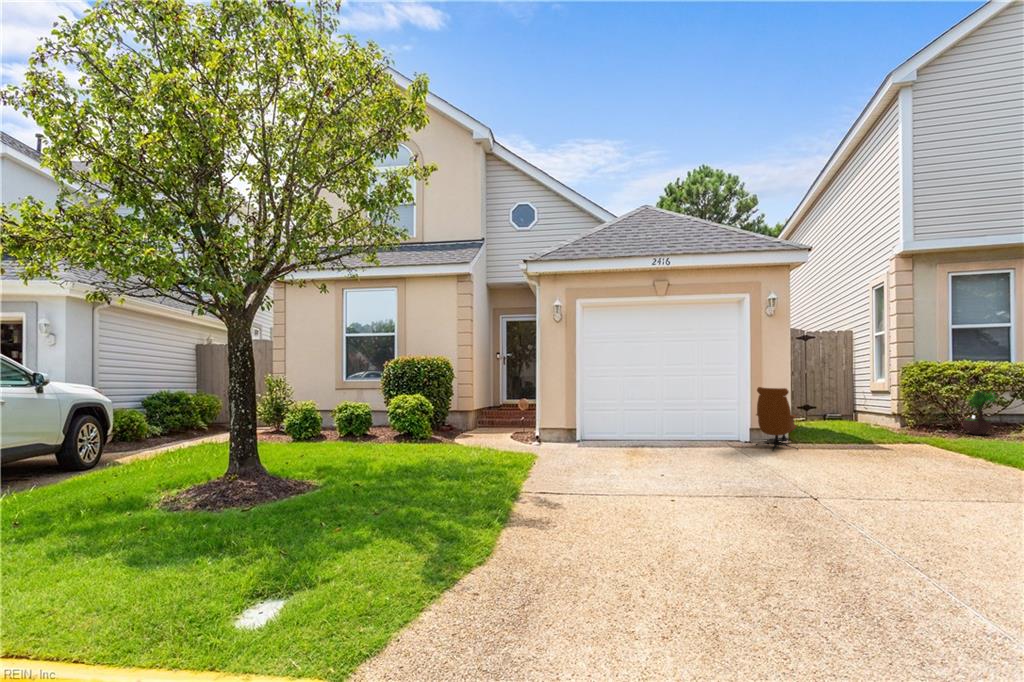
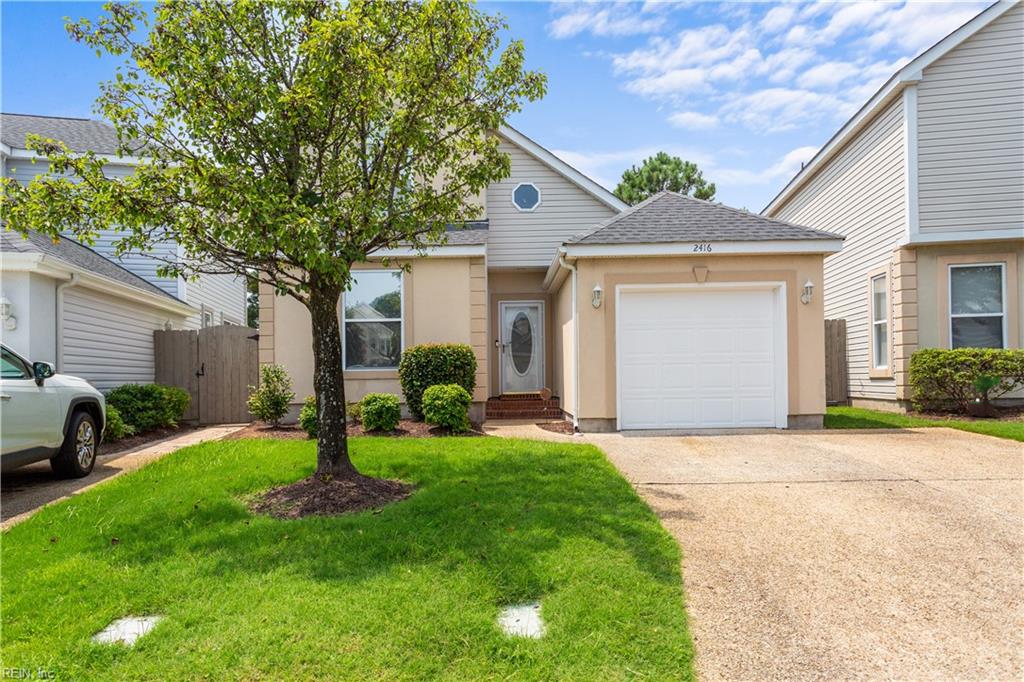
lounge chair: present [756,387,798,451] -> none [799,373,842,436]

